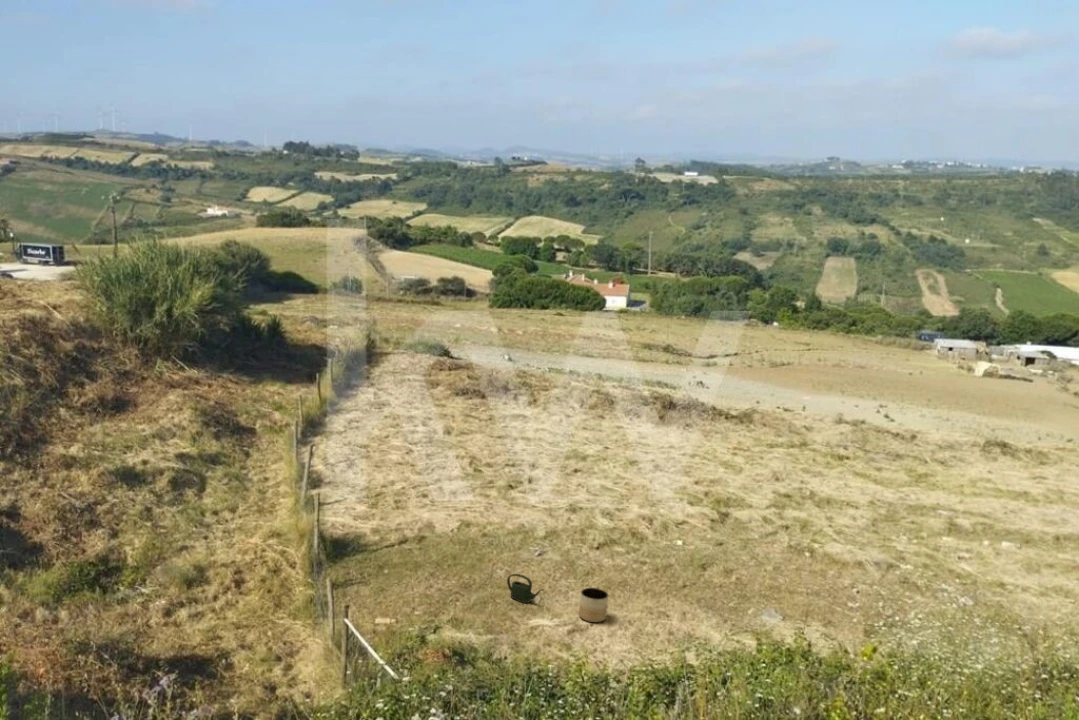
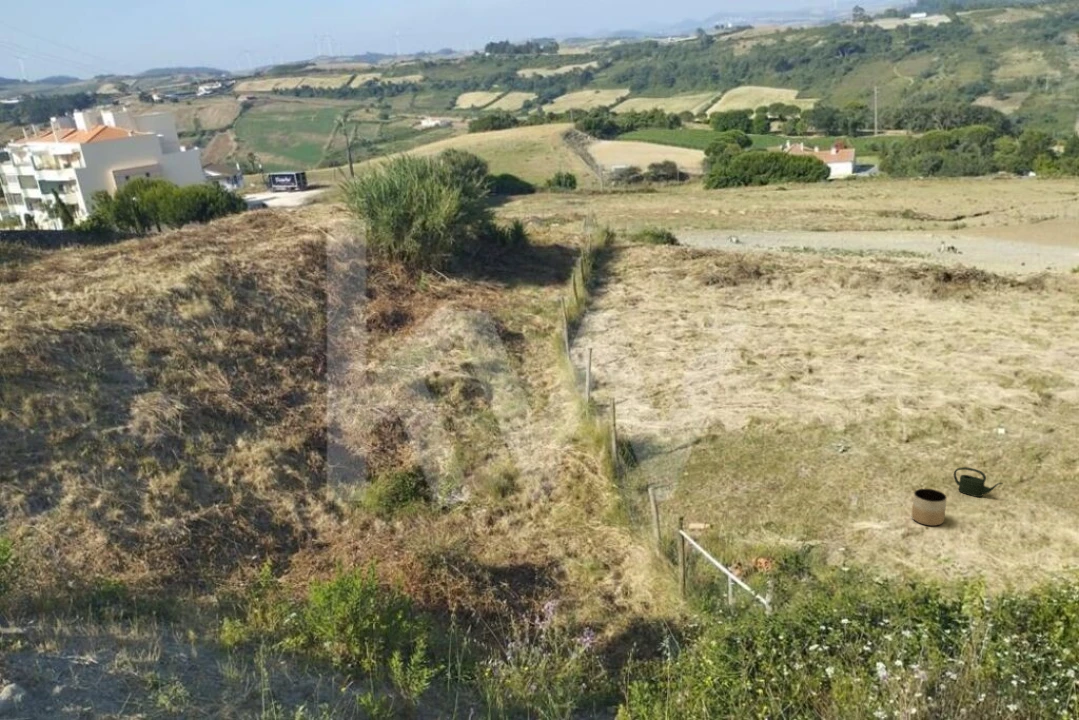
watering can: present [507,574,543,603] -> present [954,467,1002,497]

